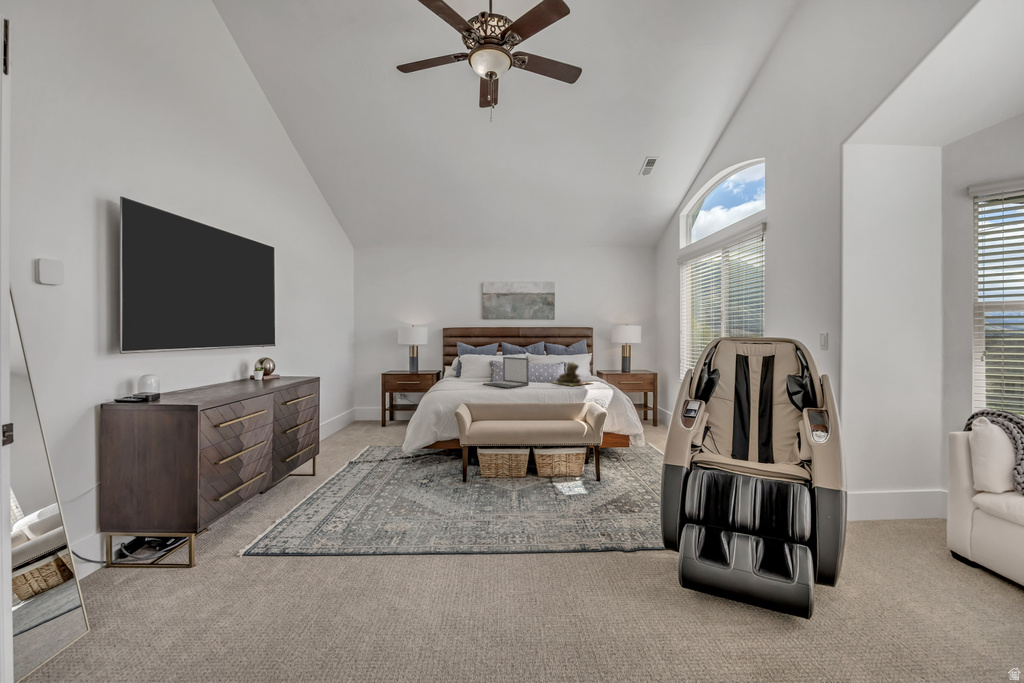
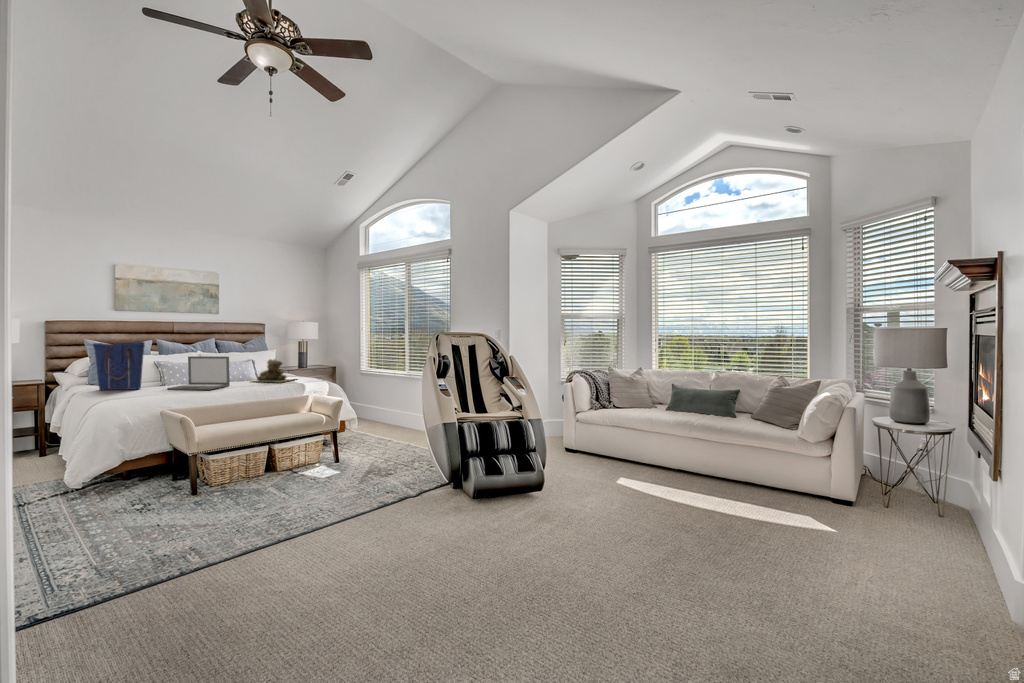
tote bag: none [443,343,471,383] -> present [93,342,144,390]

